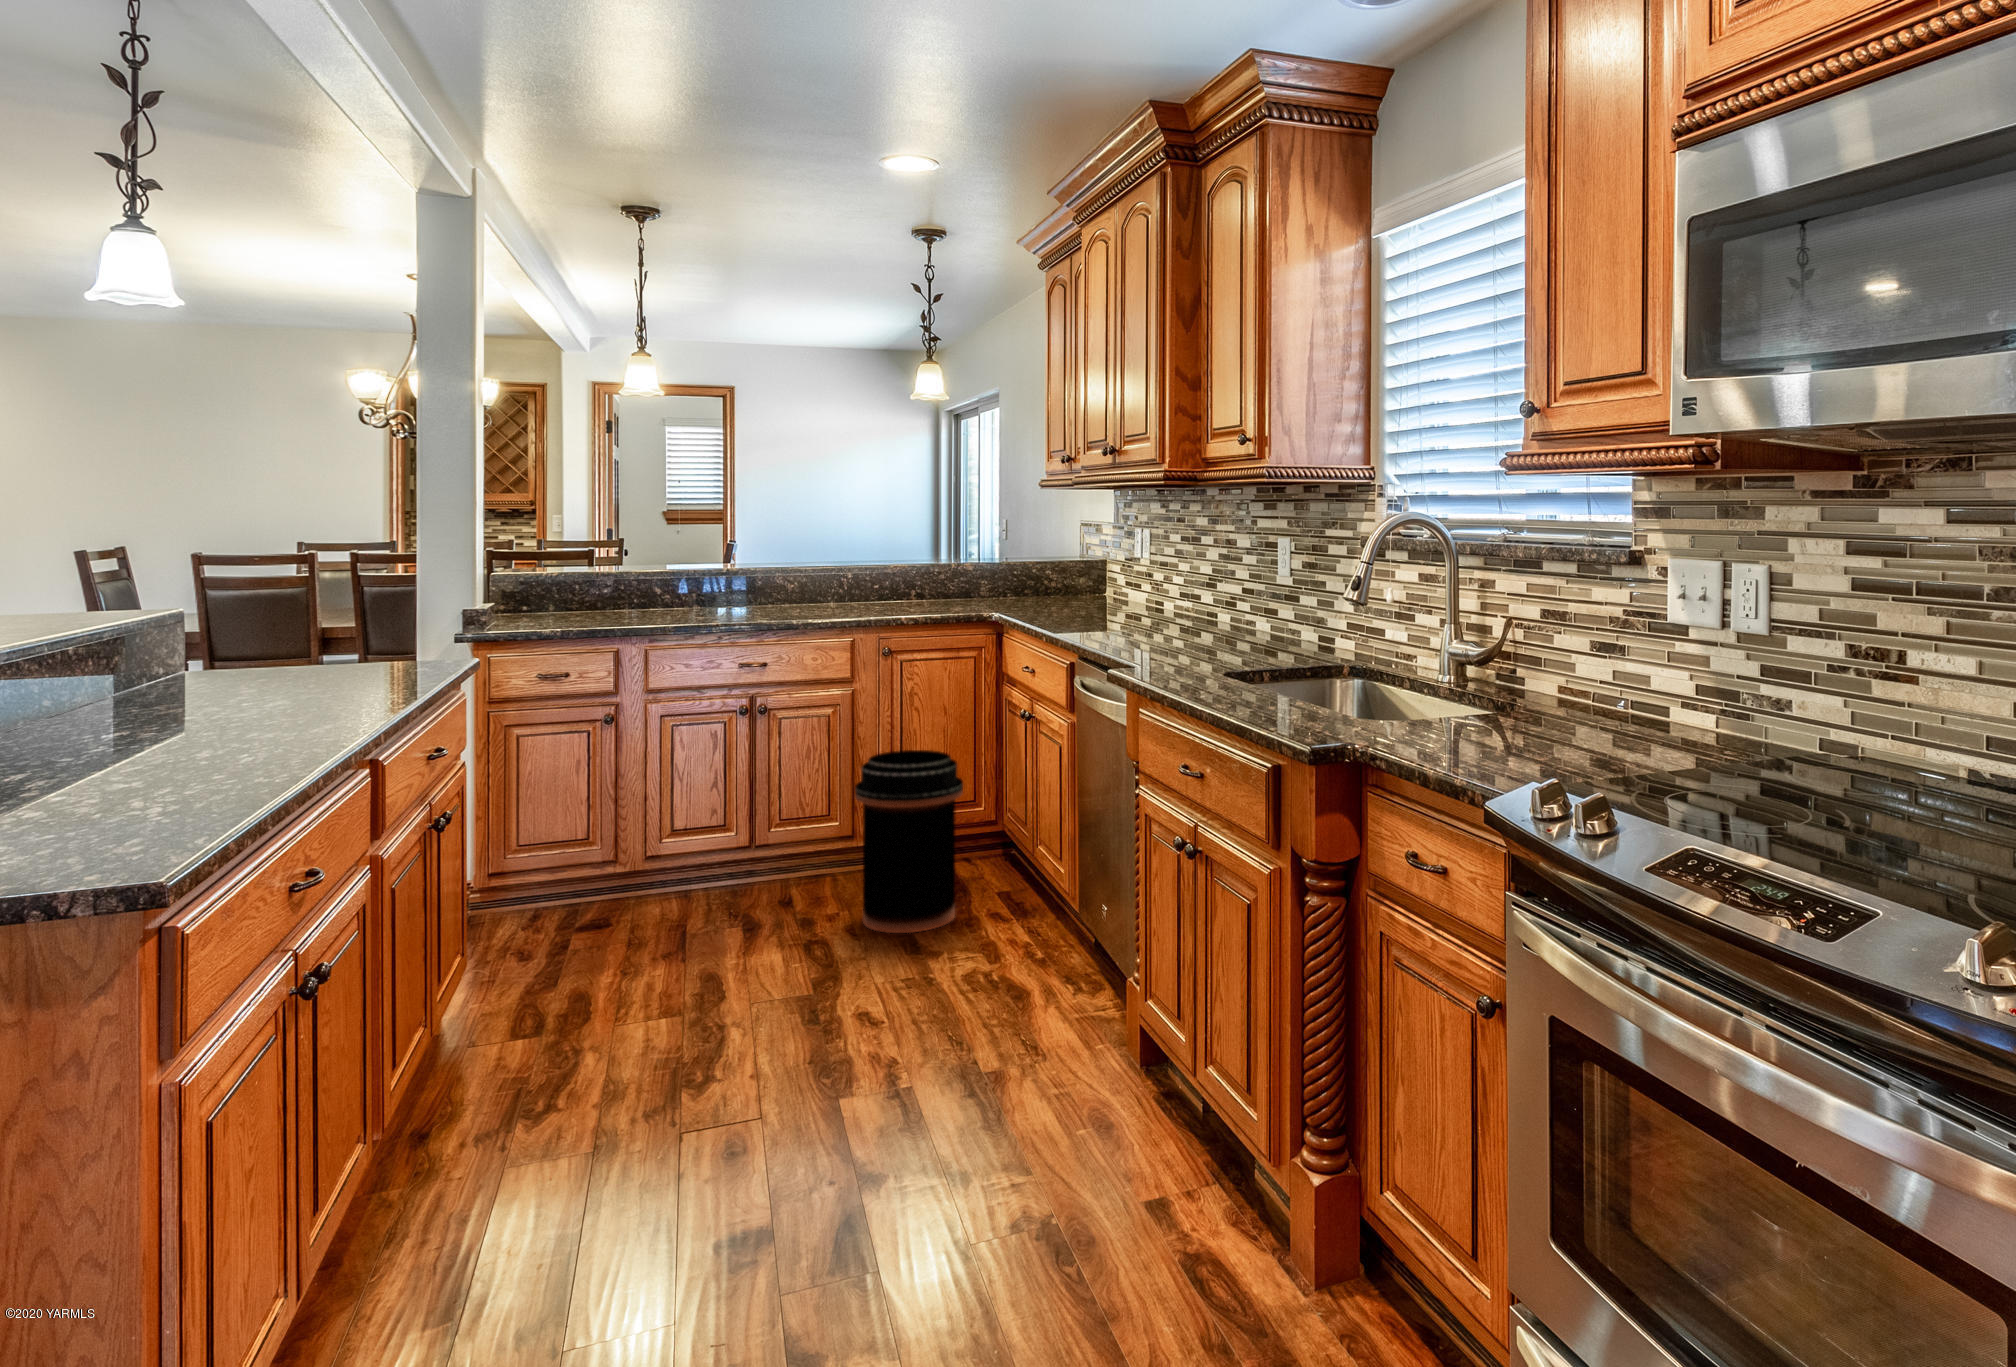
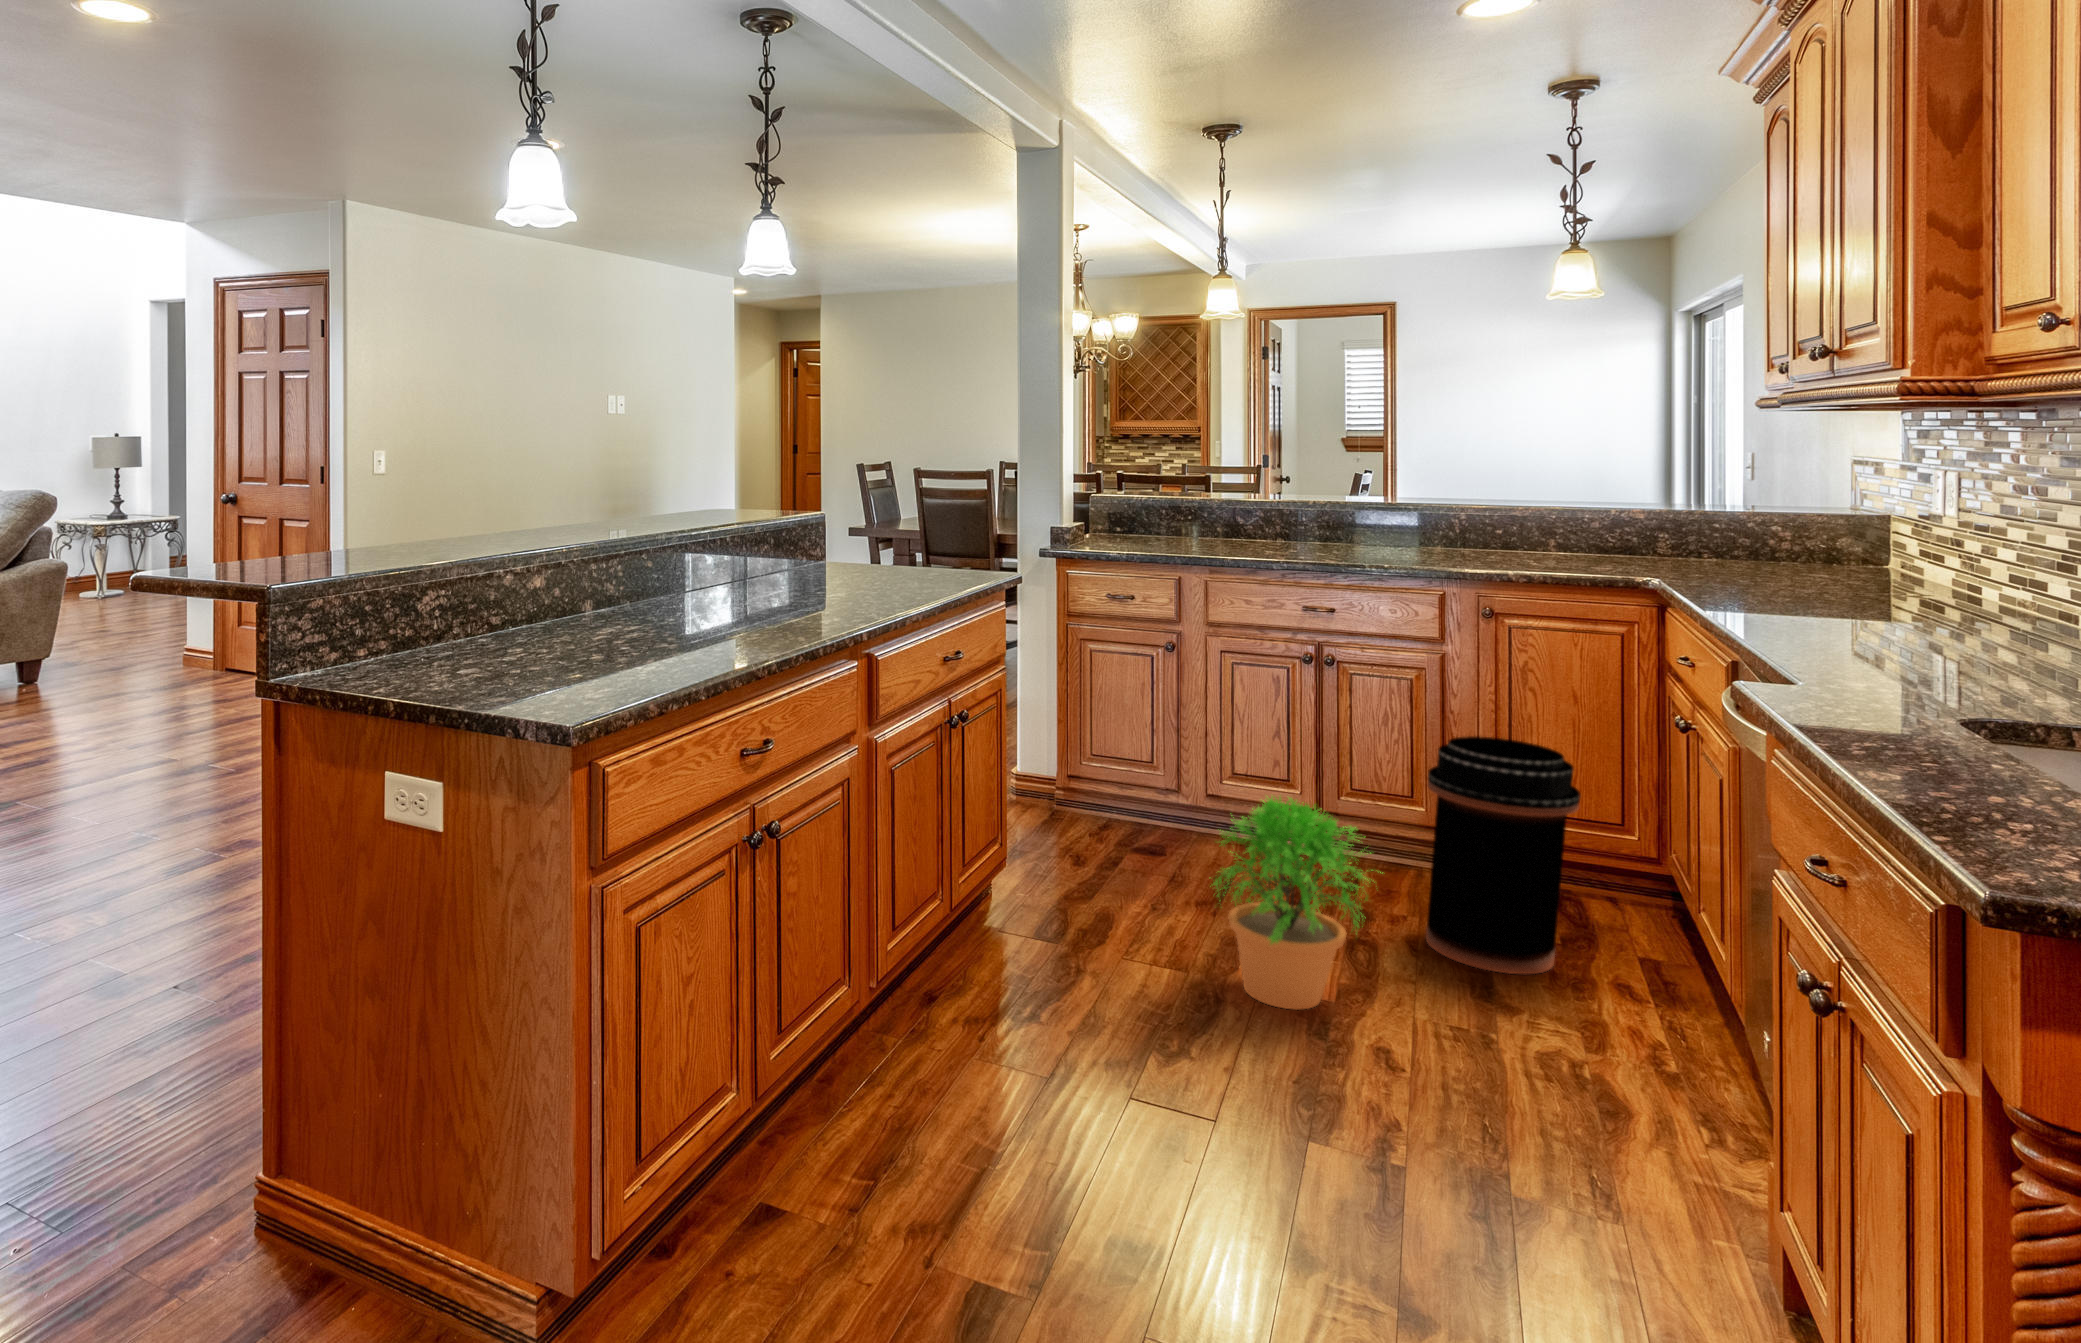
potted plant: none [698,828,846,1010] -> present [1213,798,1381,1010]

